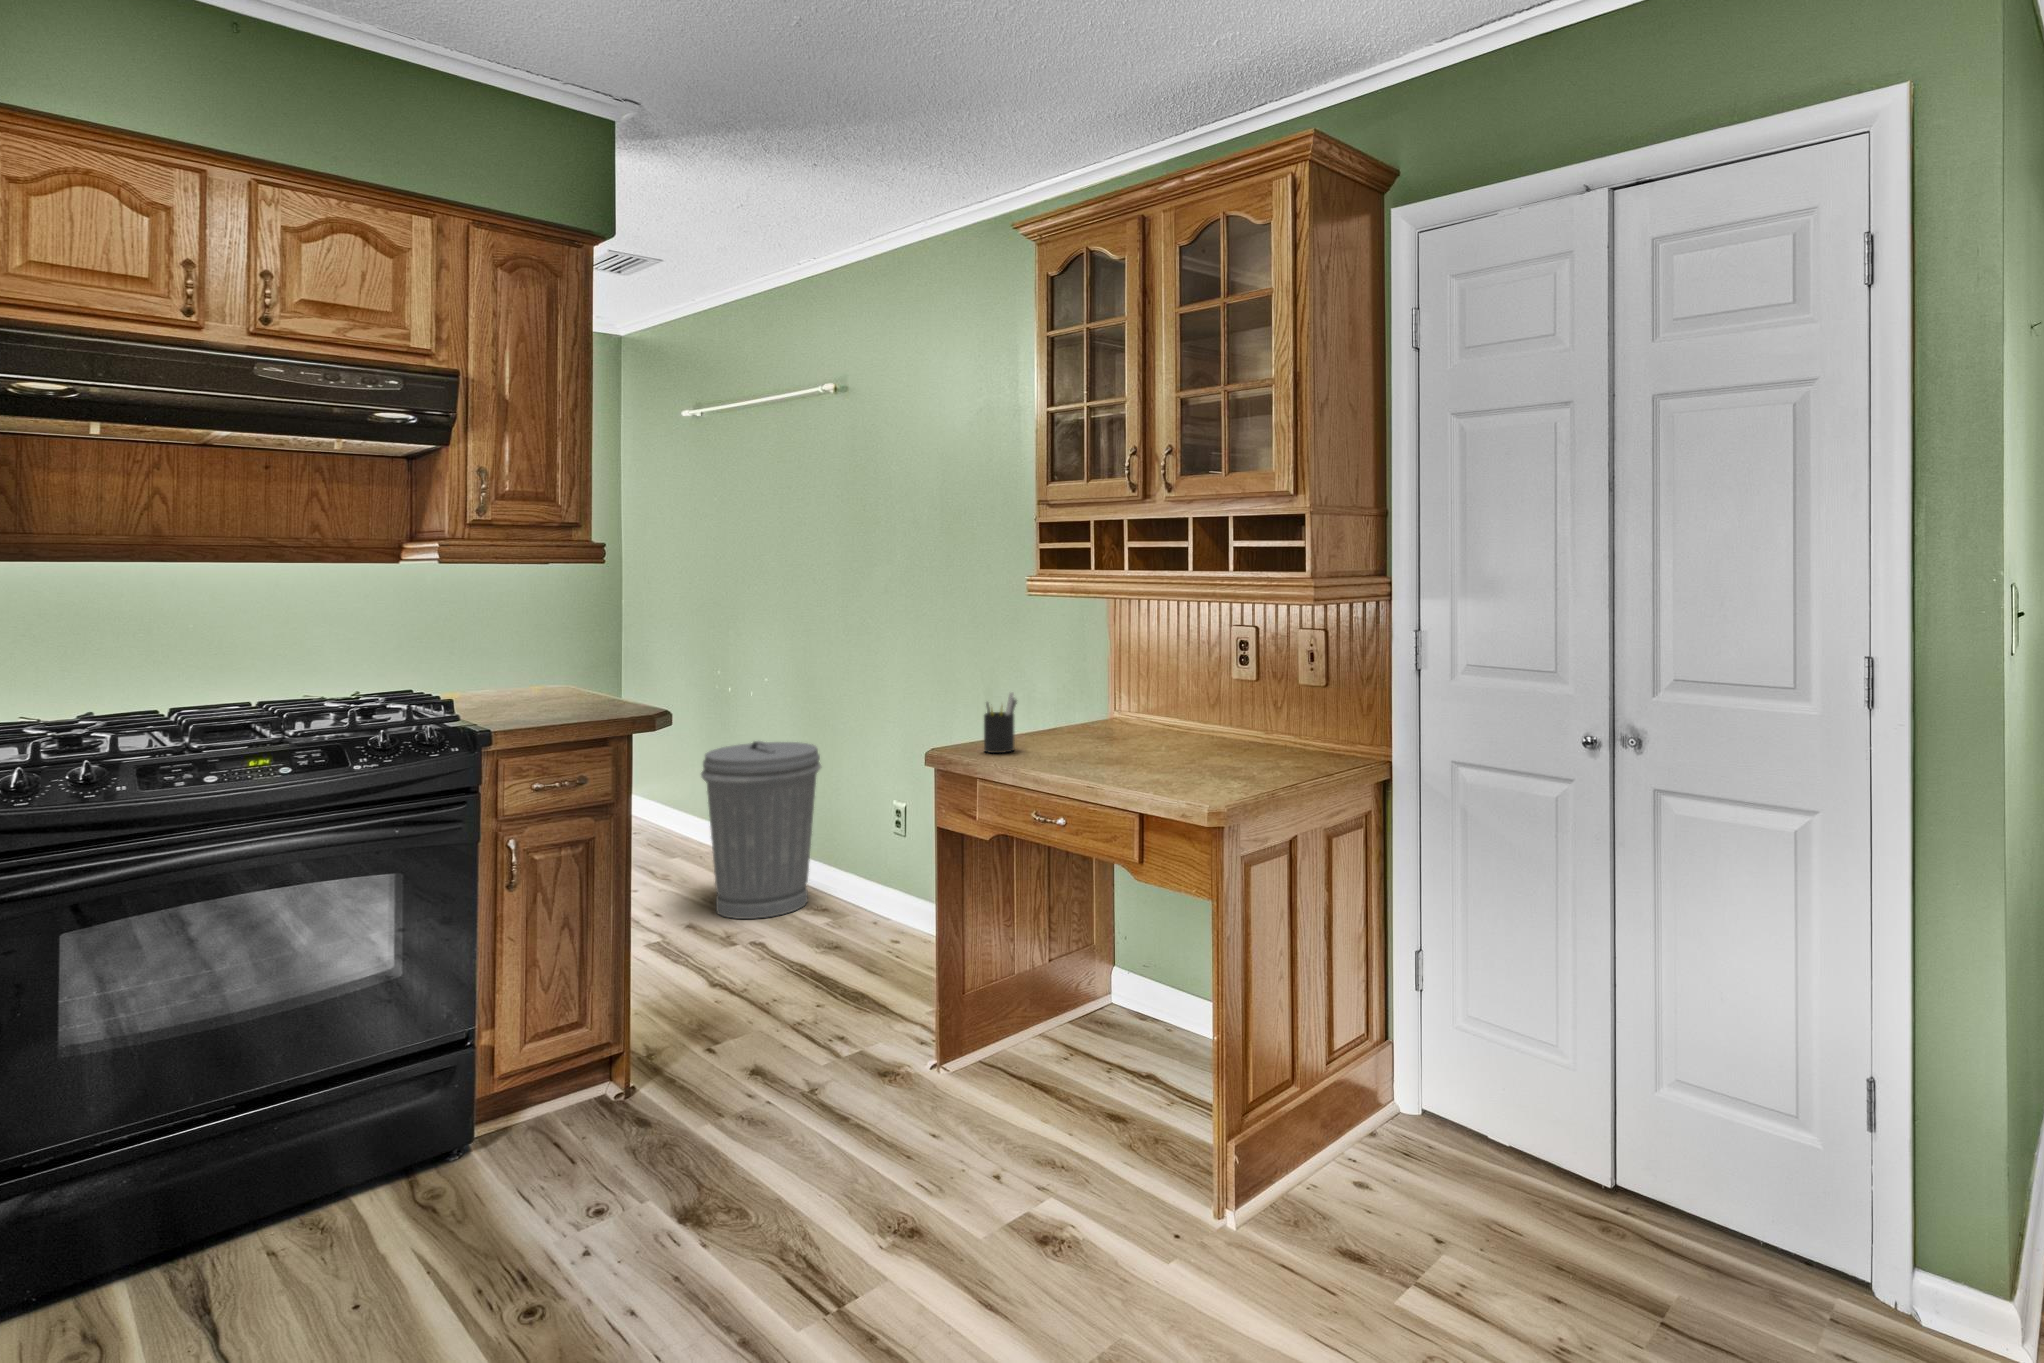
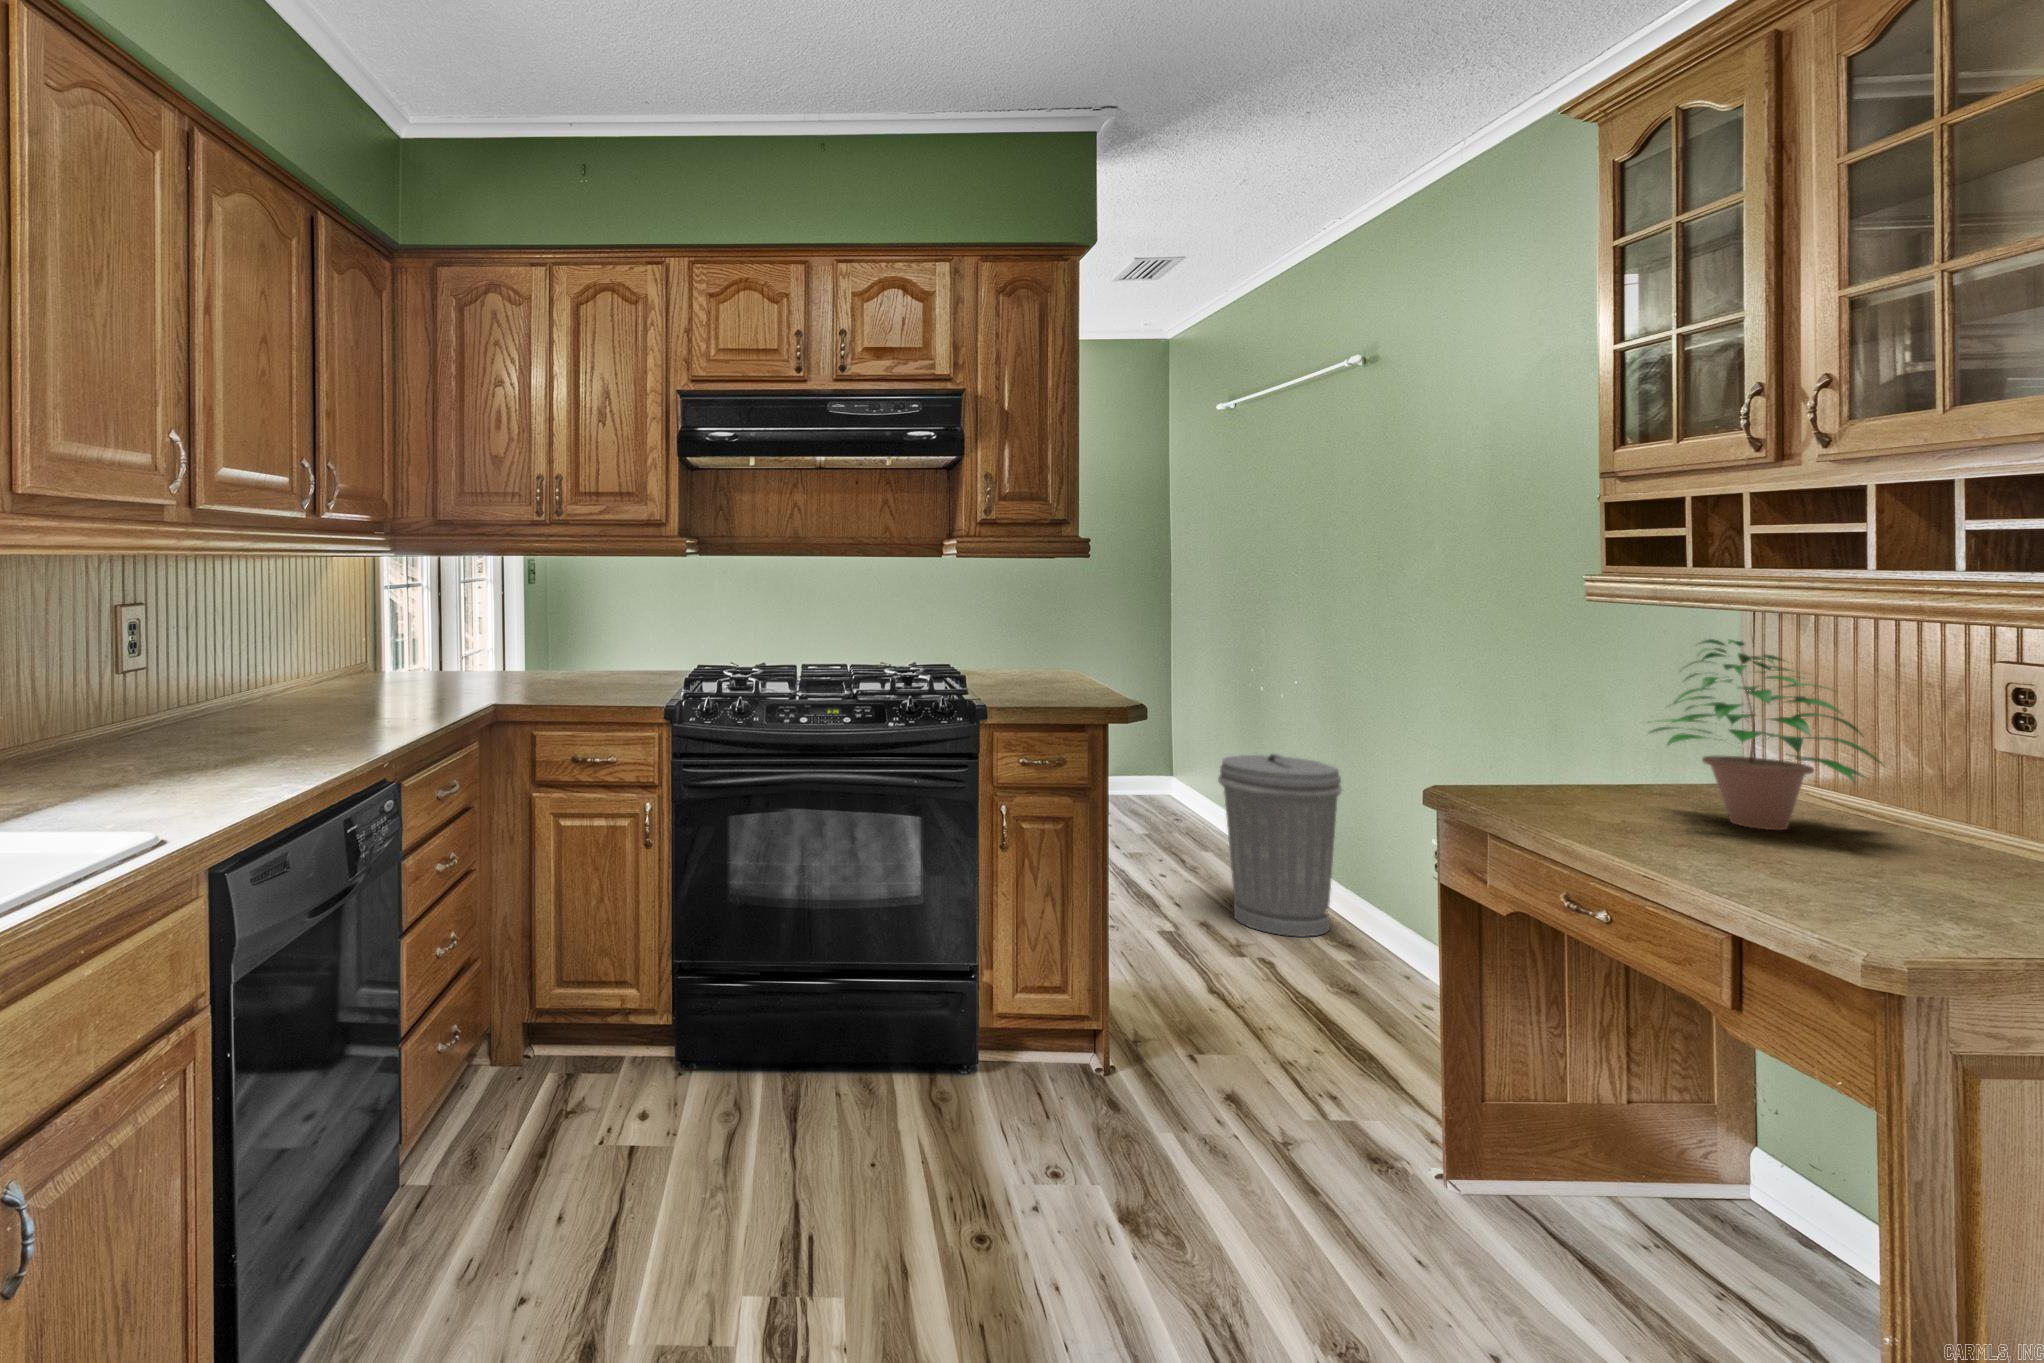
potted plant: none [1067,622,1191,751] -> present [1648,639,1882,830]
pen holder: present [984,692,1017,753] -> none [1508,722,1559,800]

